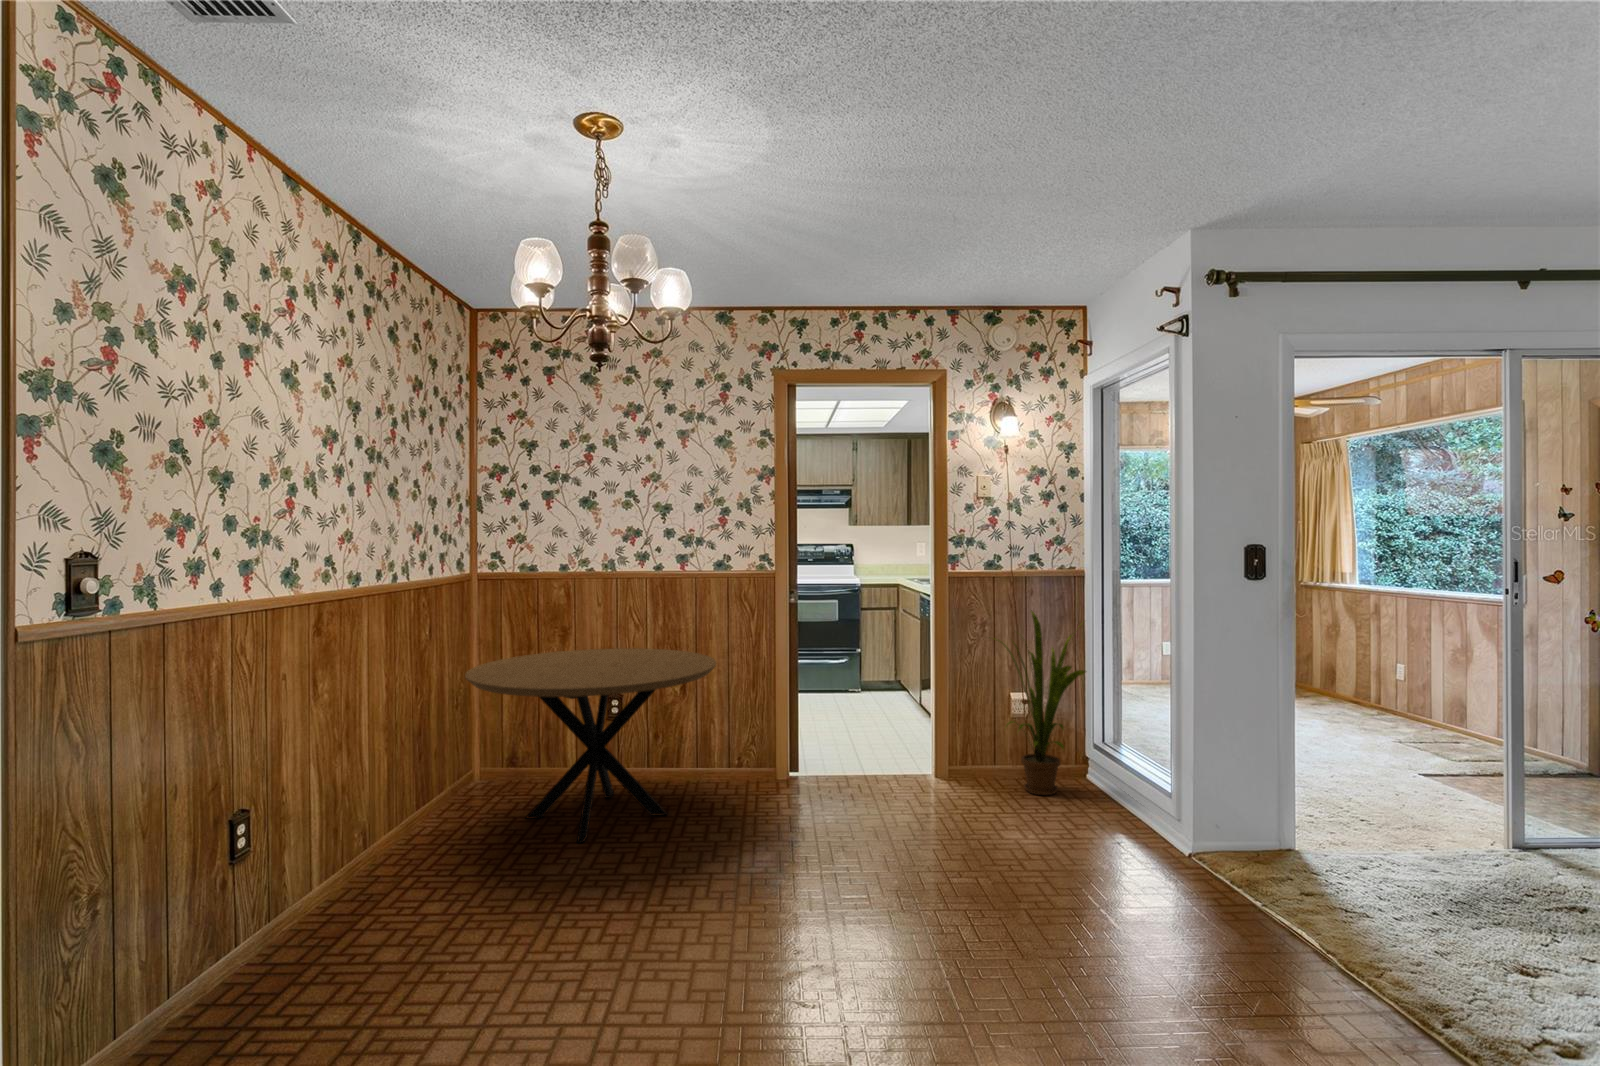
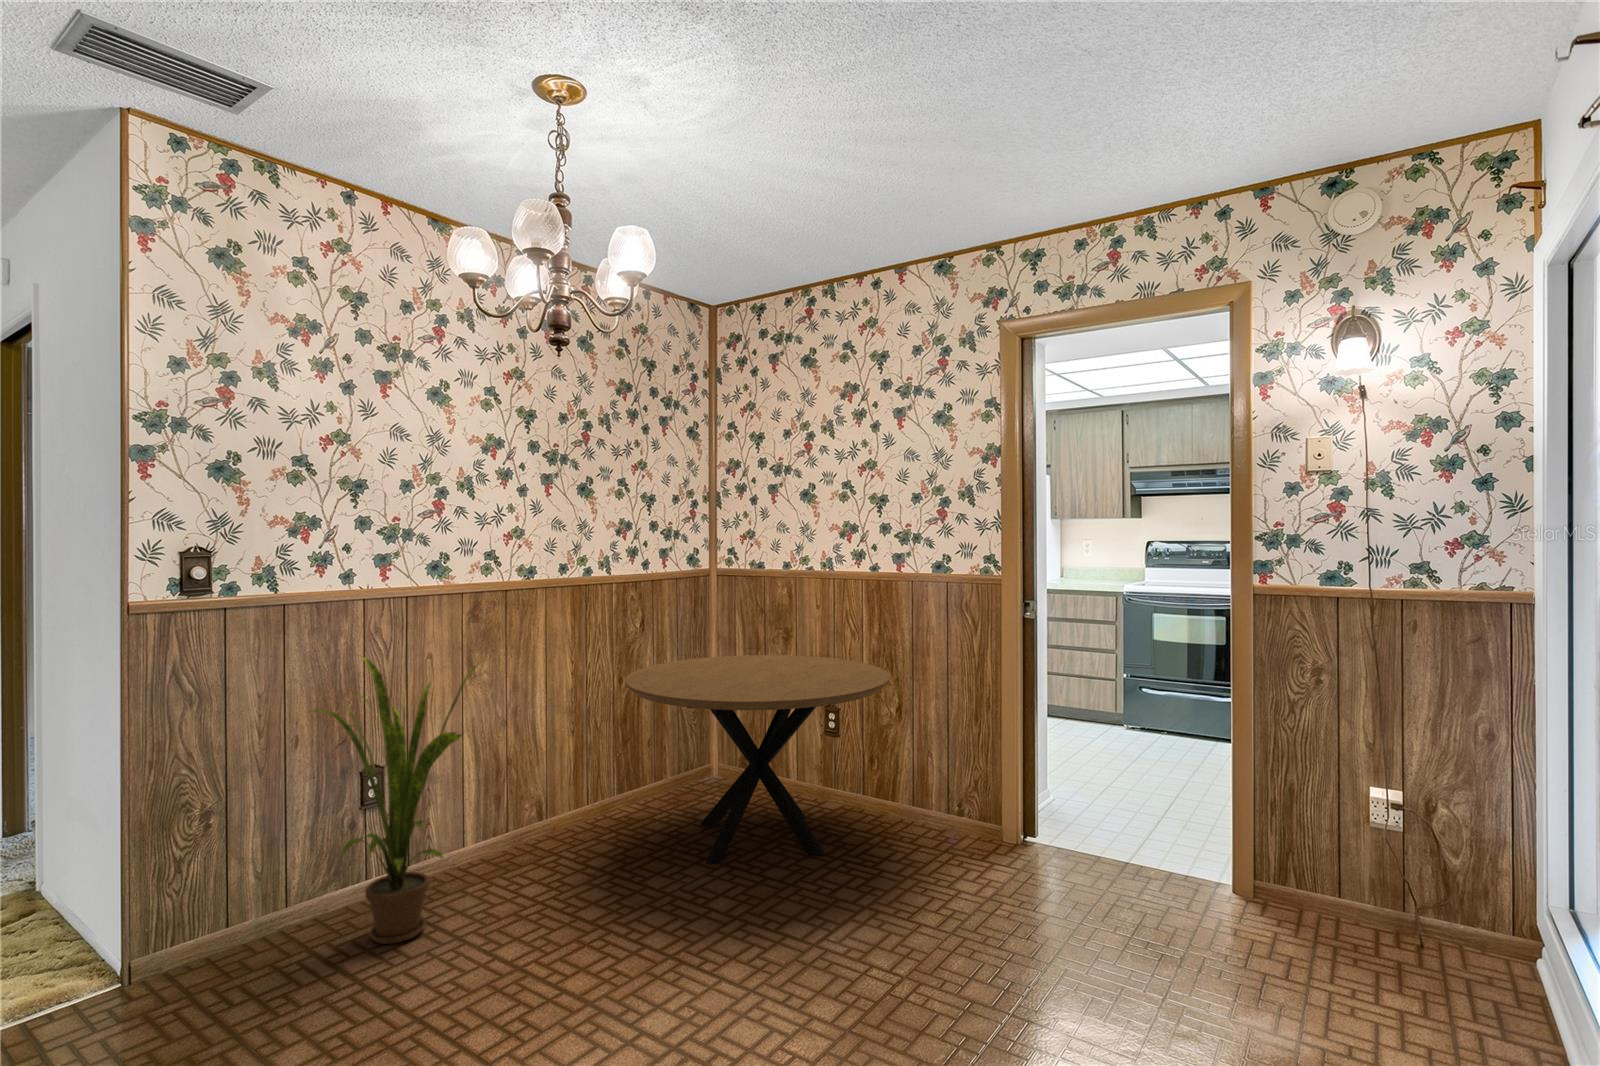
house plant: present [1002,610,1085,795] -> present [314,656,477,944]

